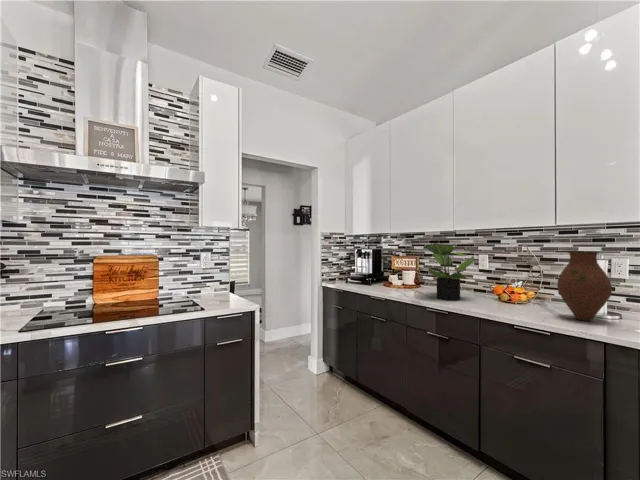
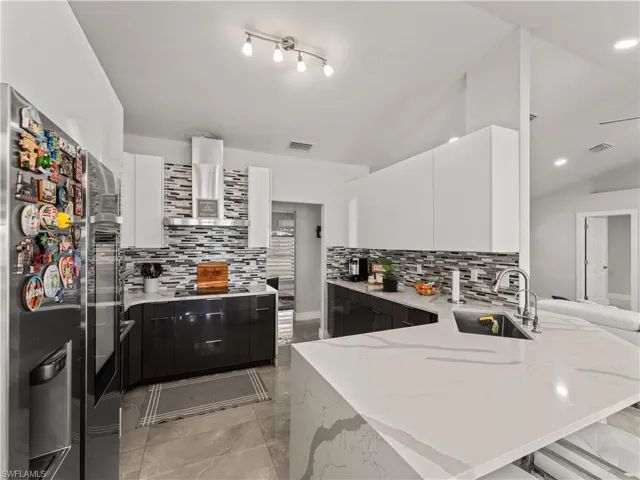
vase: present [557,251,612,321] -> none [427,266,450,303]

